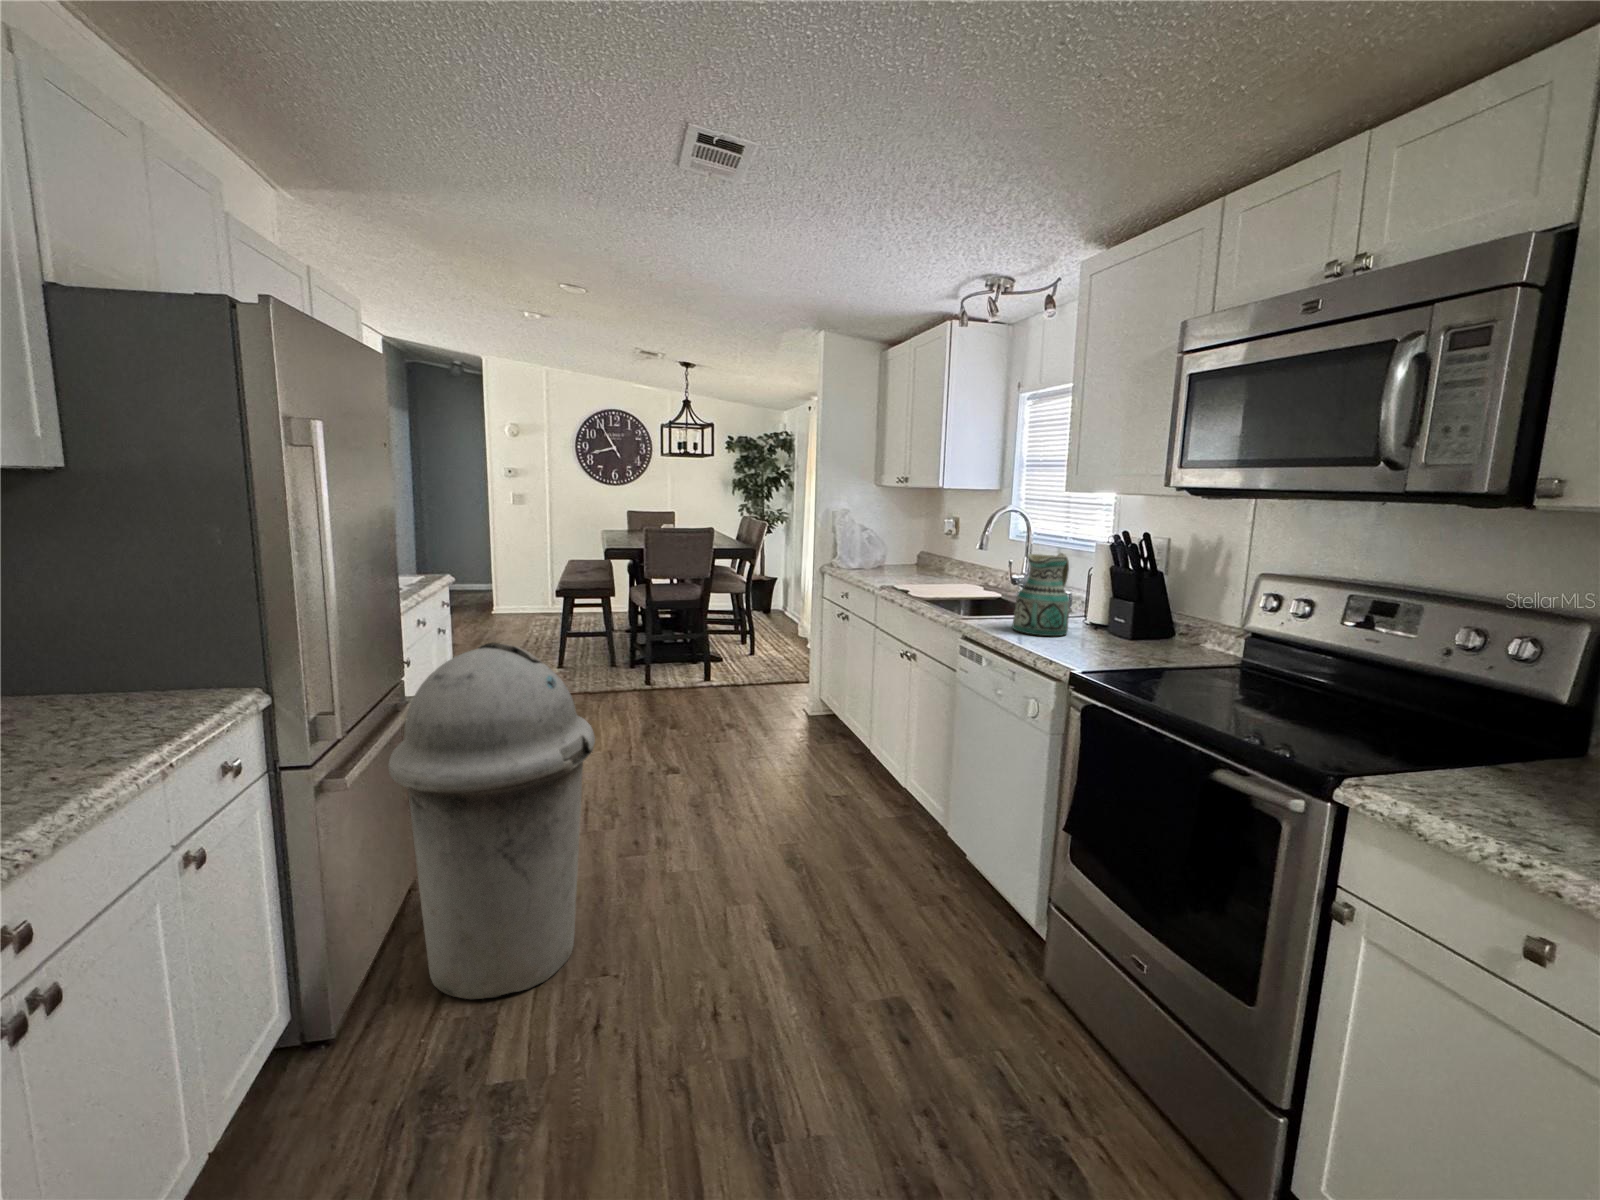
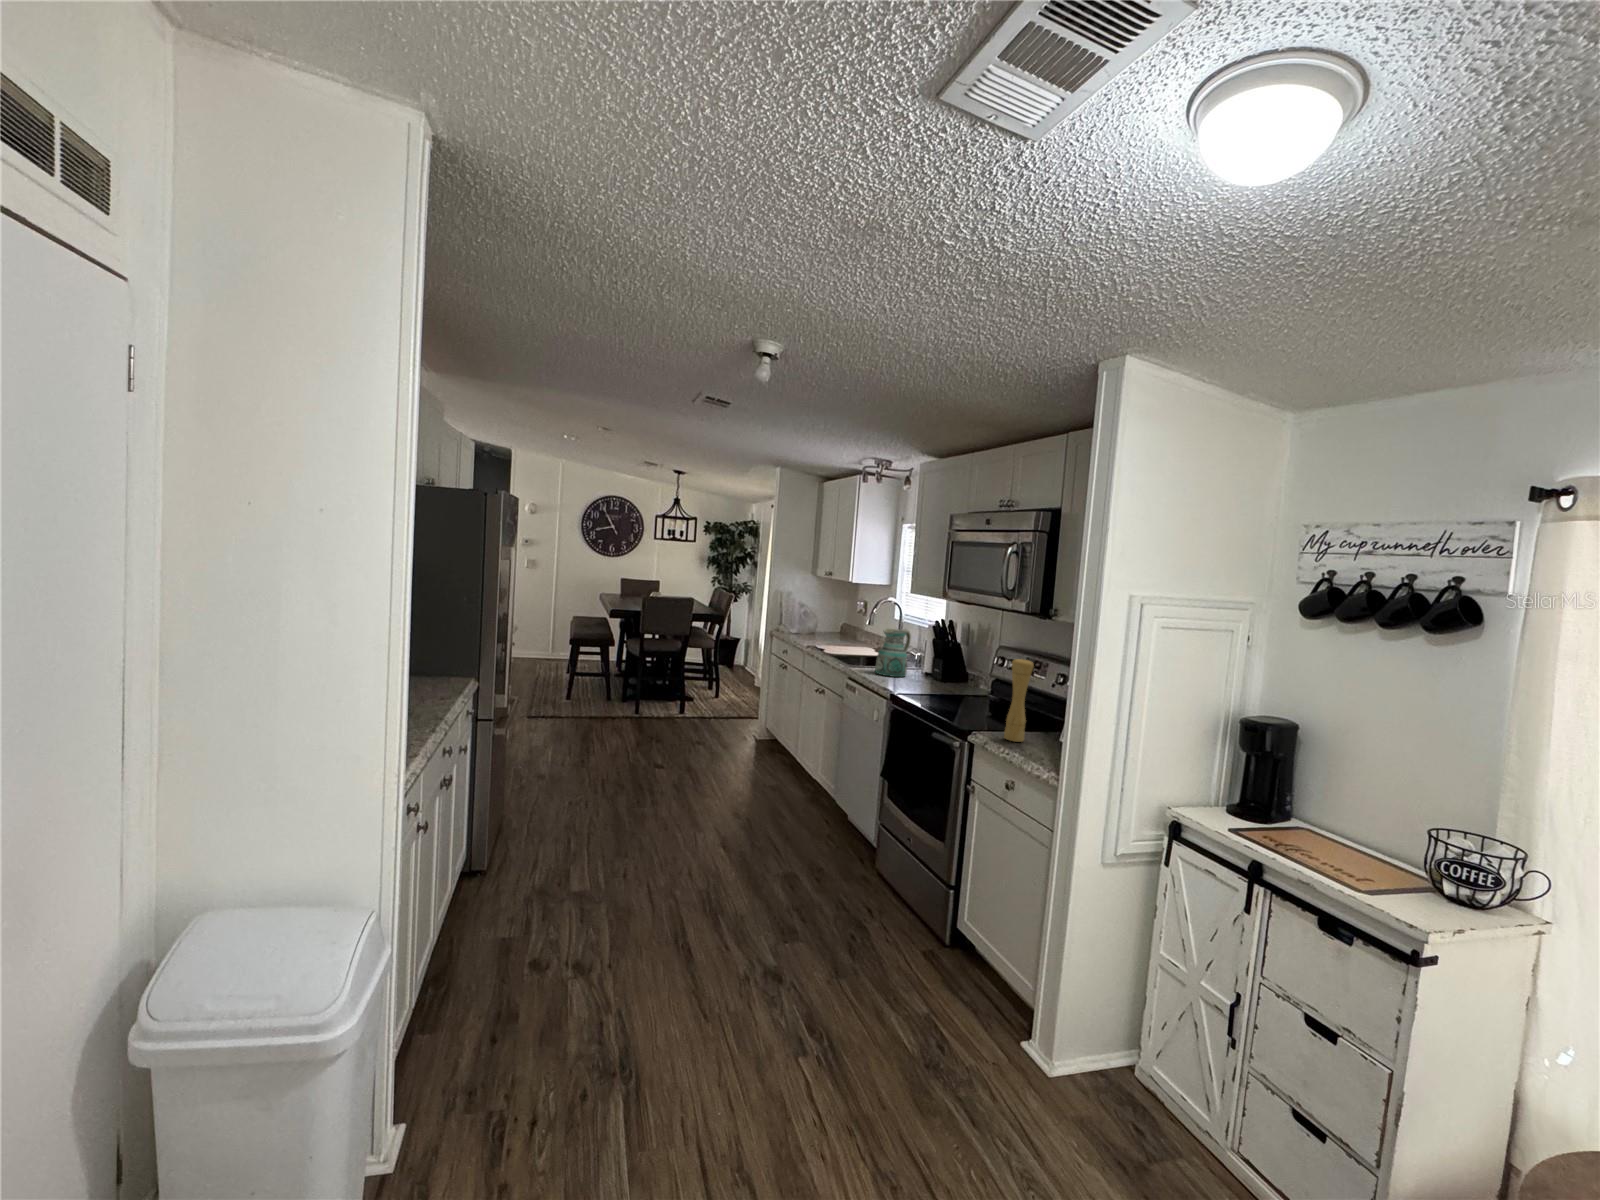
pepper mill: none [1458,610,1568,822] -> present [1004,658,1034,742]
trash can: present [389,643,595,999] -> none [513,663,626,865]

